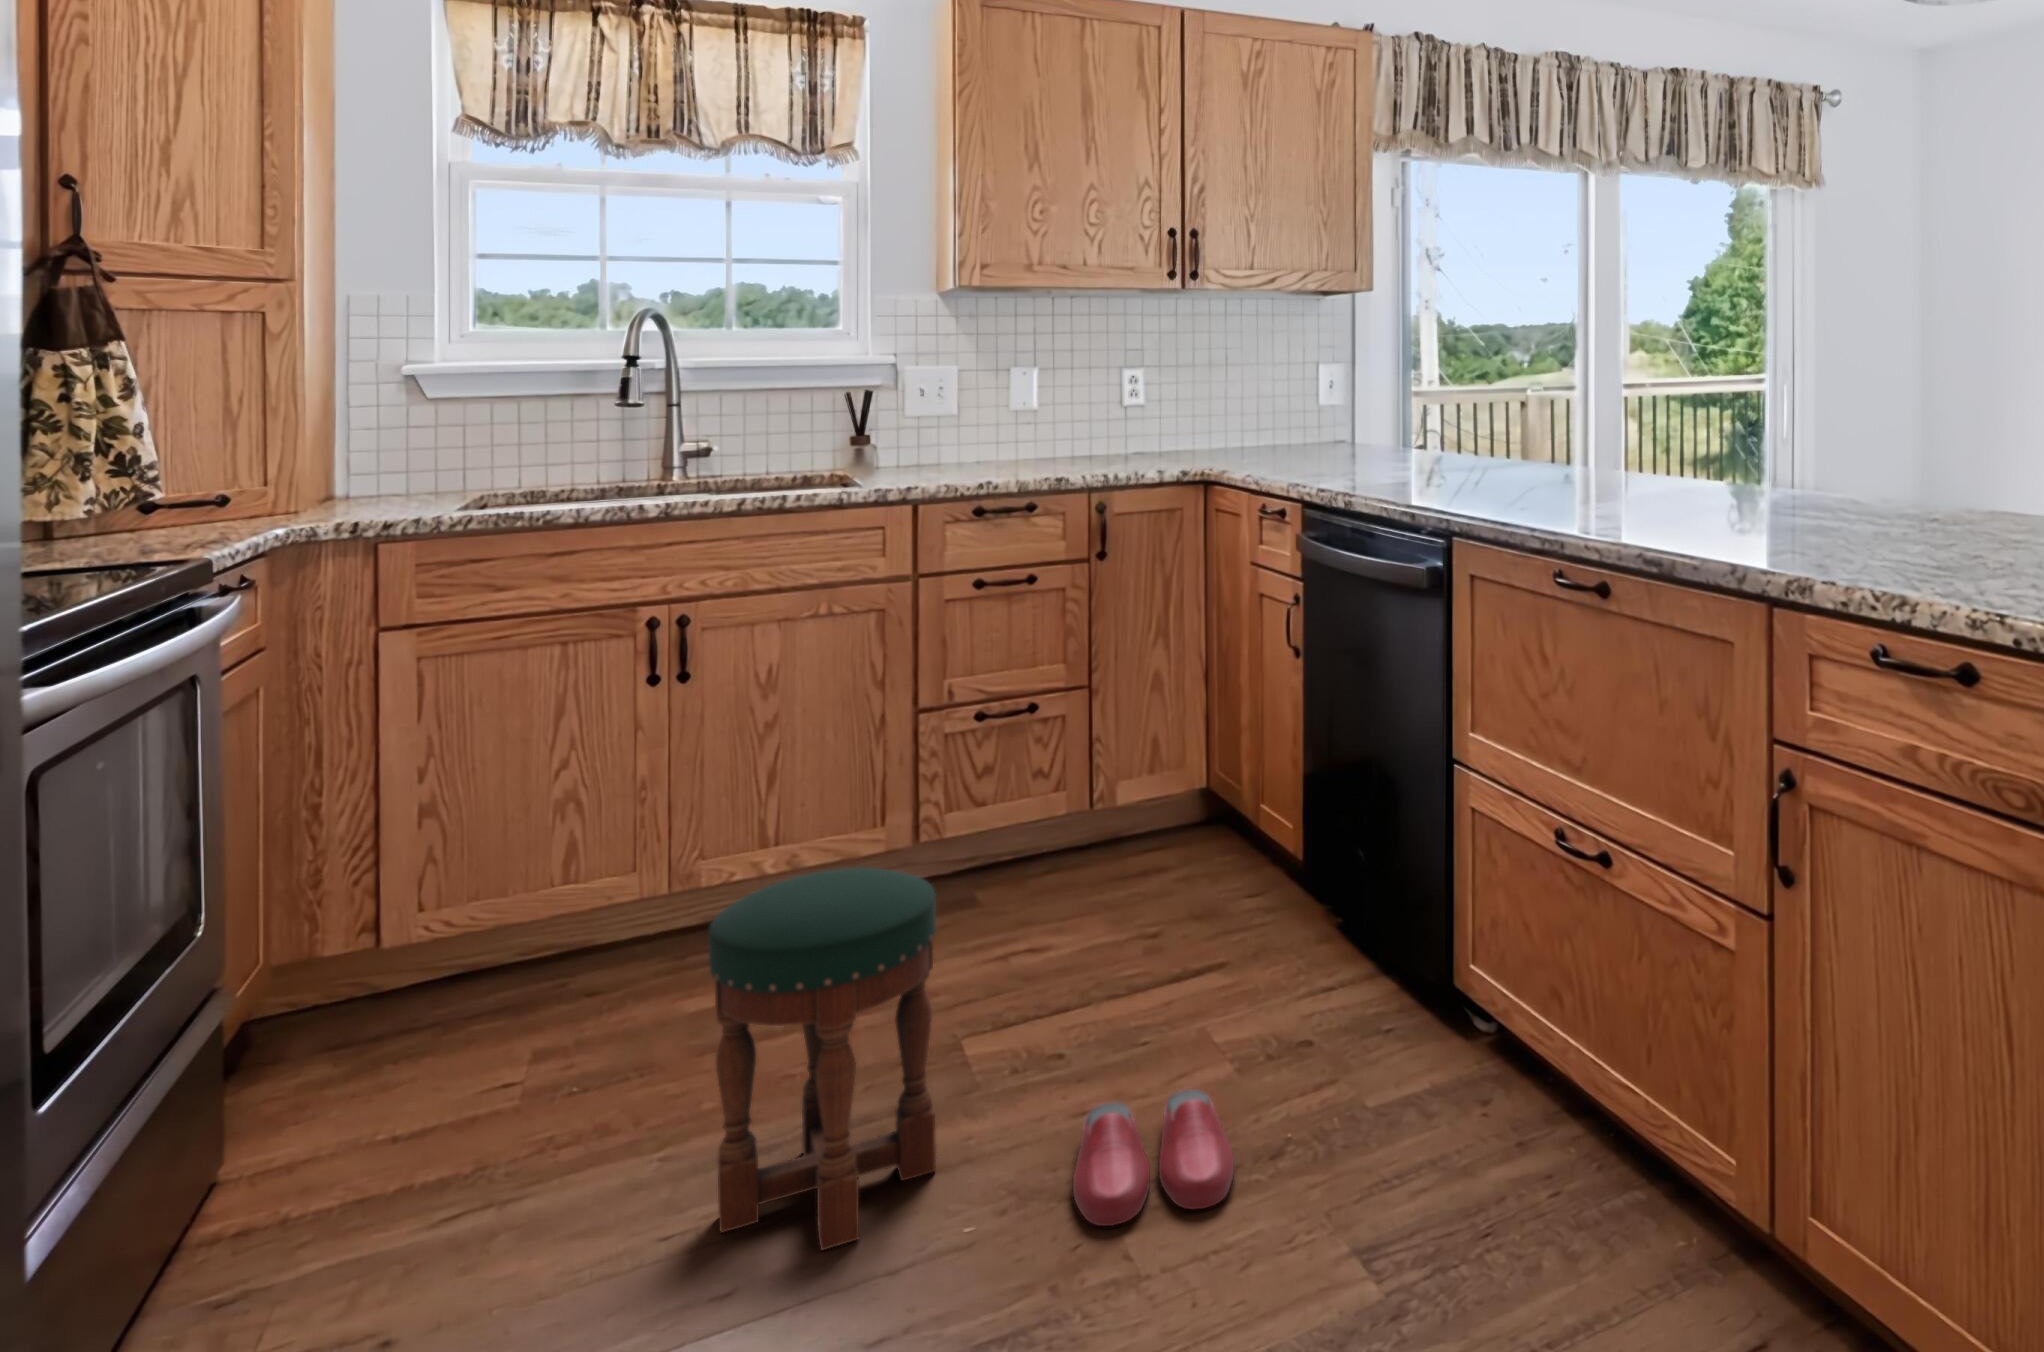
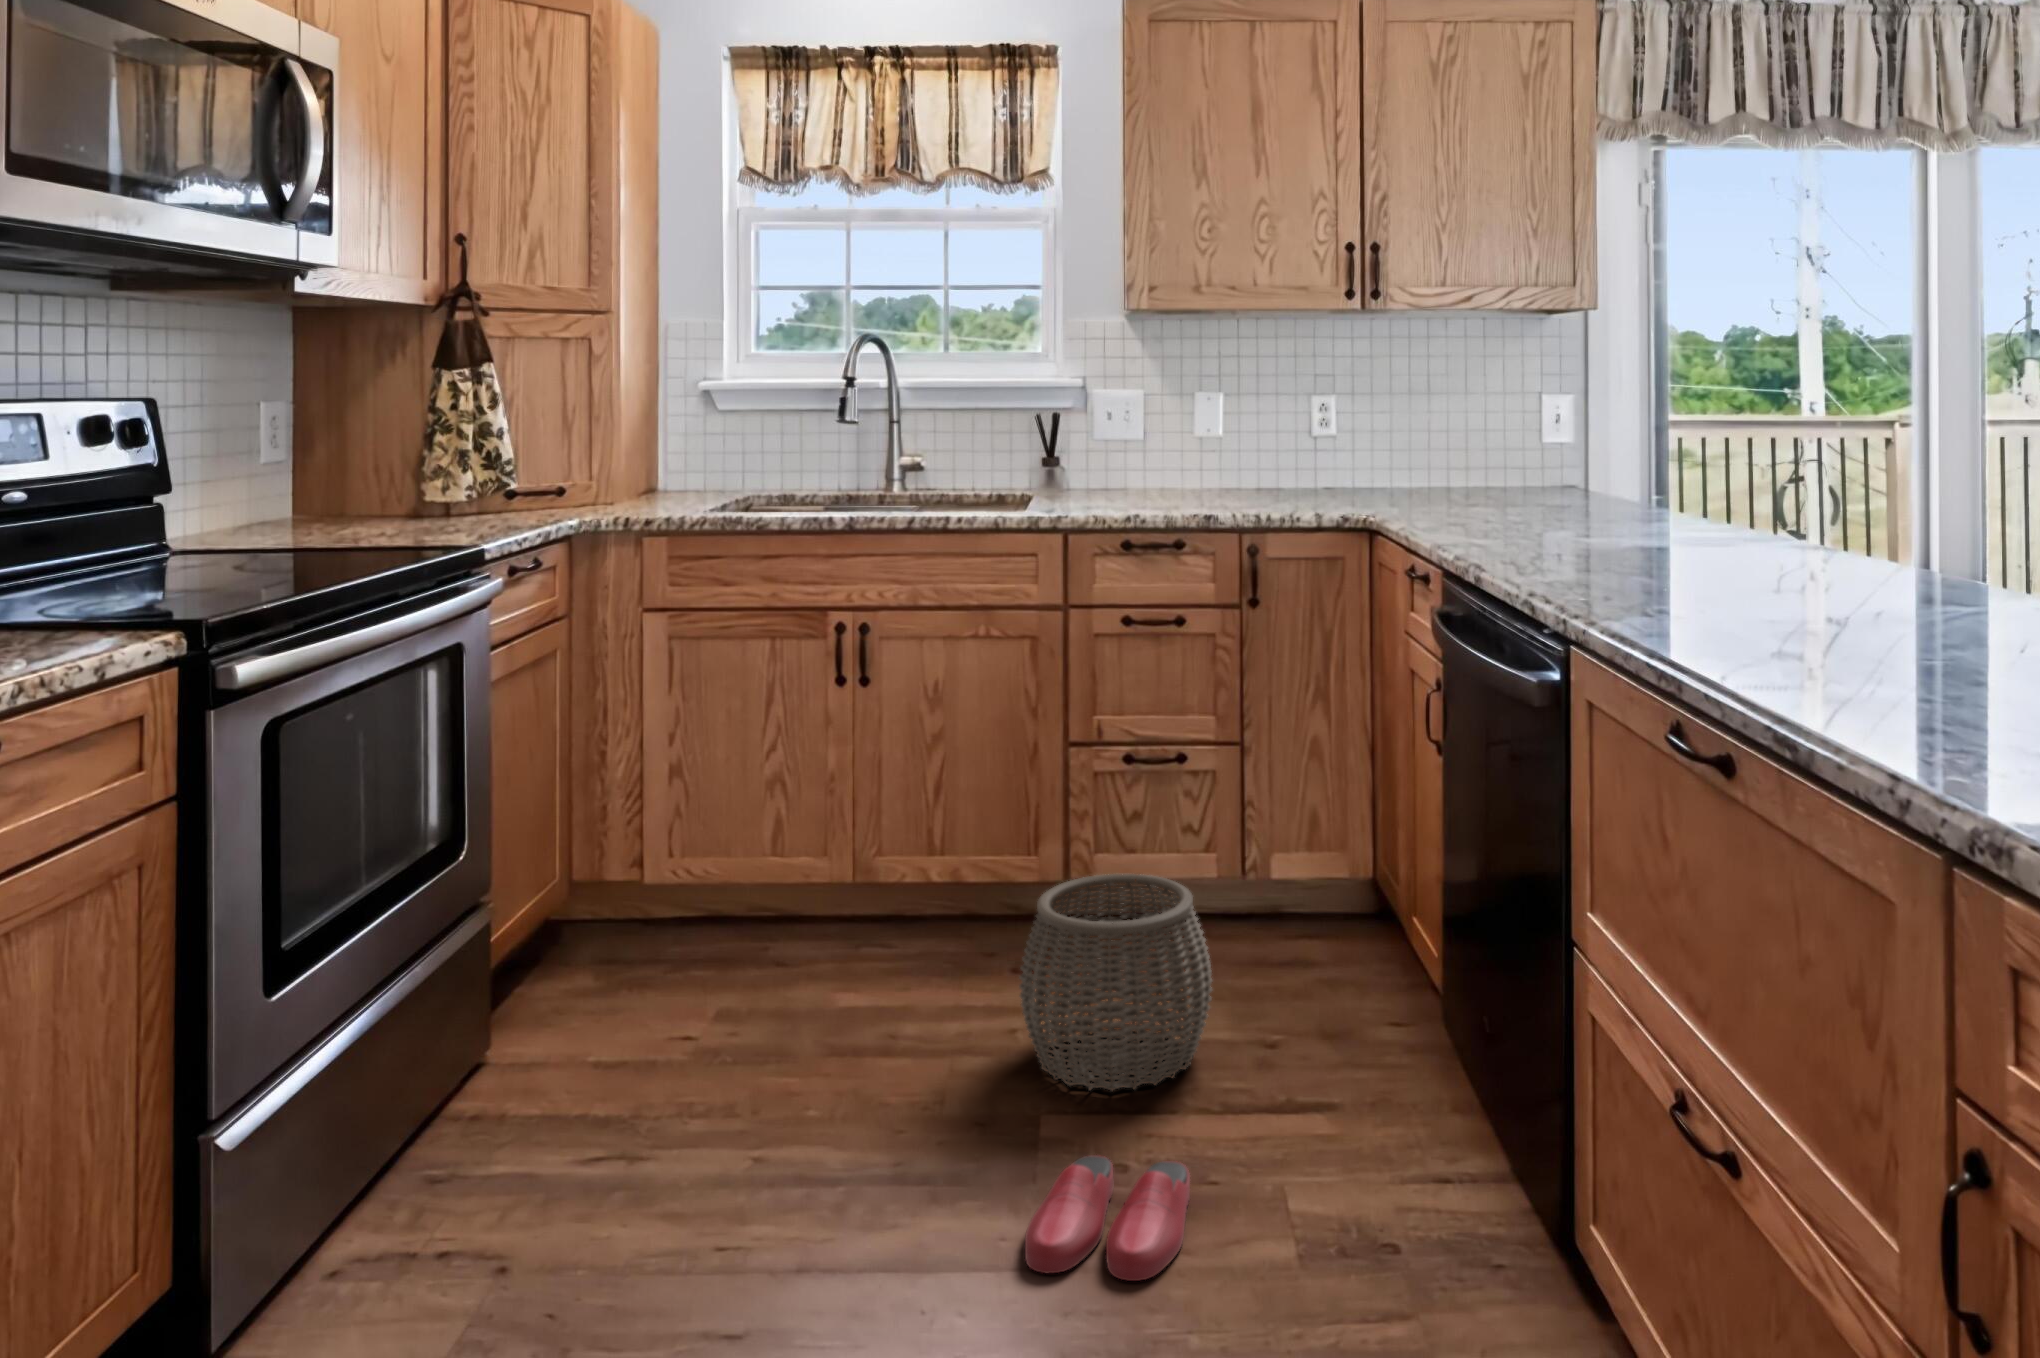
woven basket: none [956,828,1155,1048] -> present [1019,874,1212,1091]
stool: present [709,867,937,1250] -> none [744,883,939,1226]

